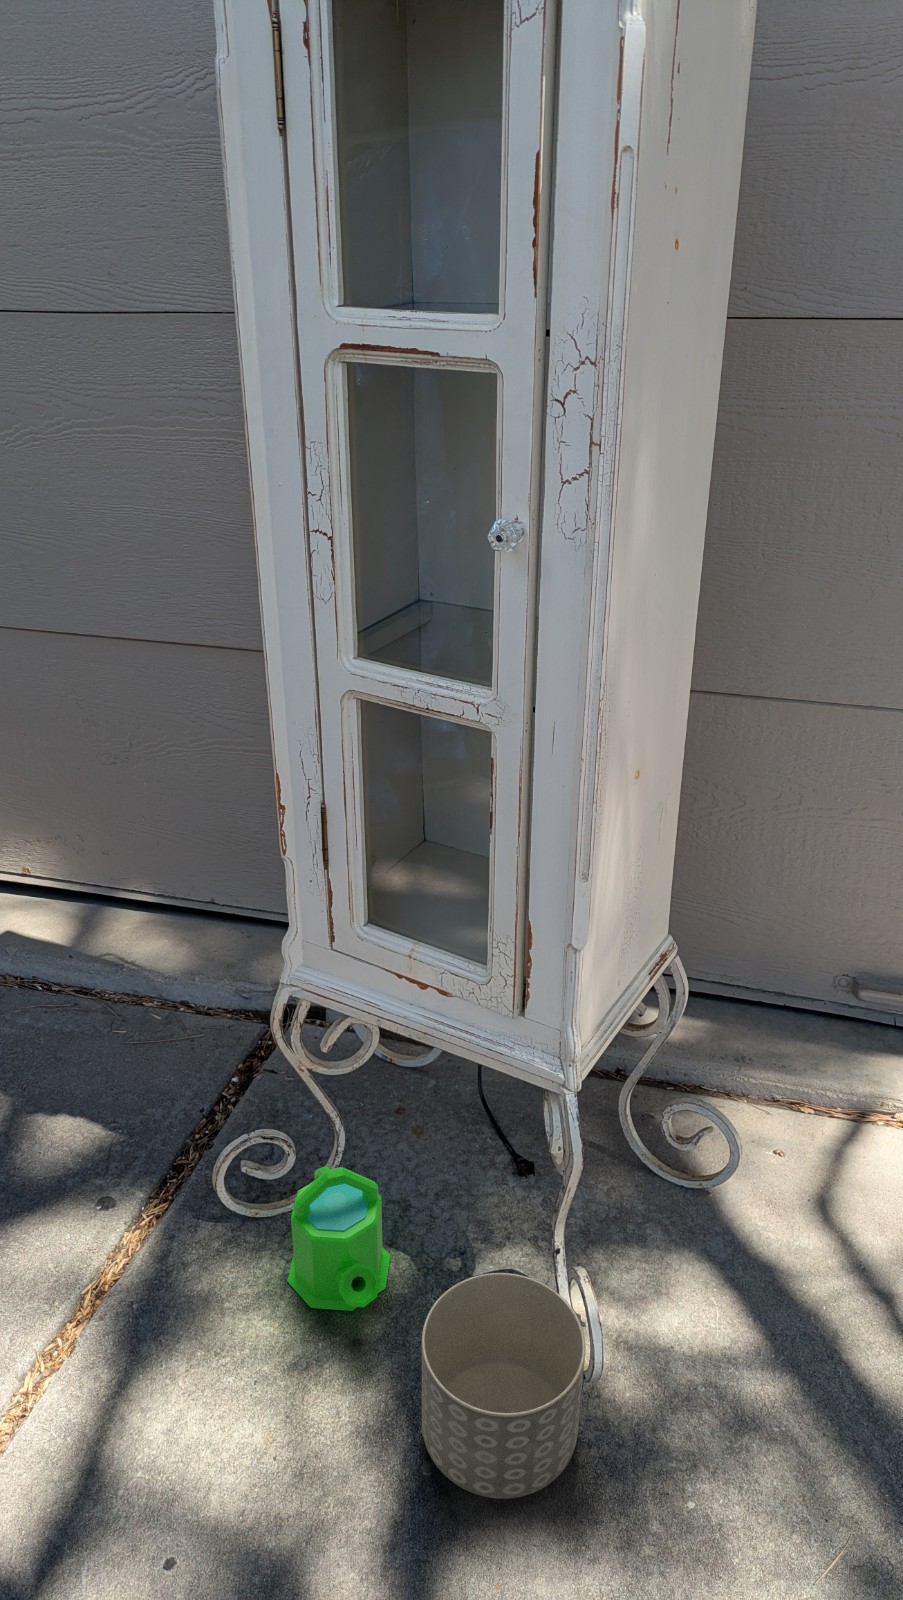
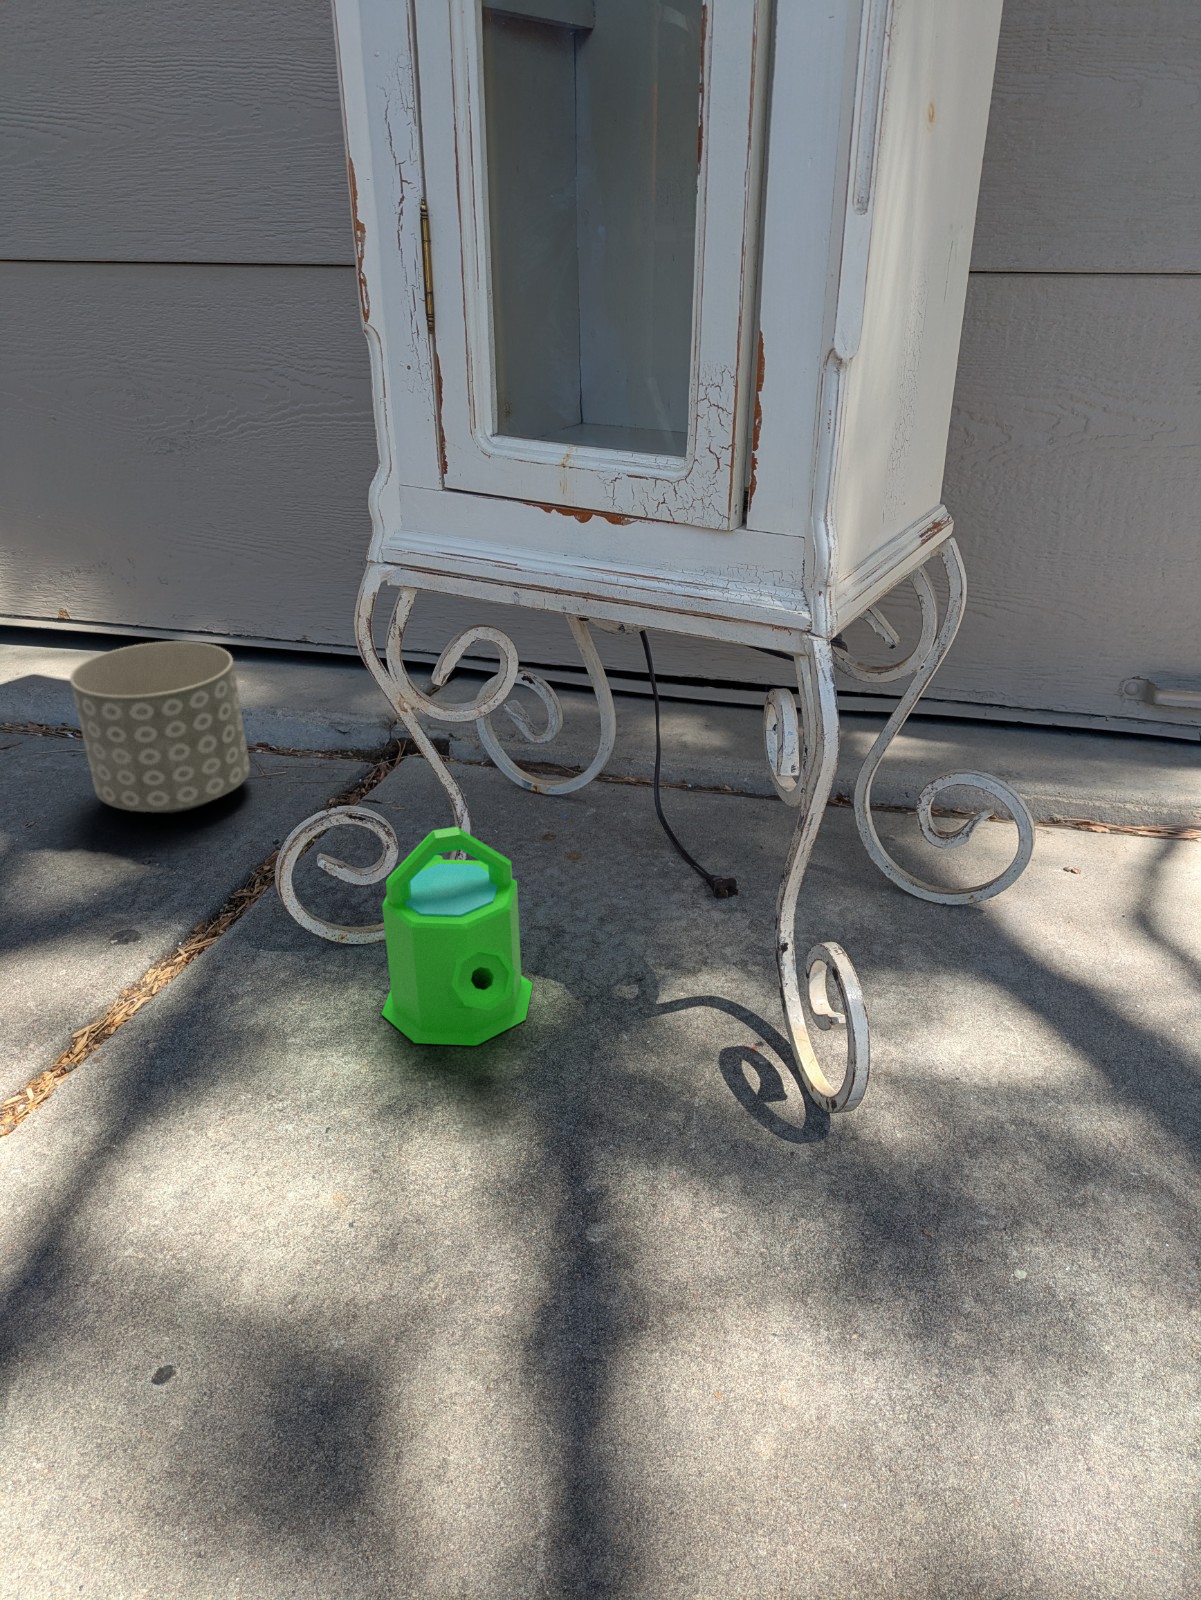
planter: present [422,1273,586,1499] -> present [70,641,250,813]

